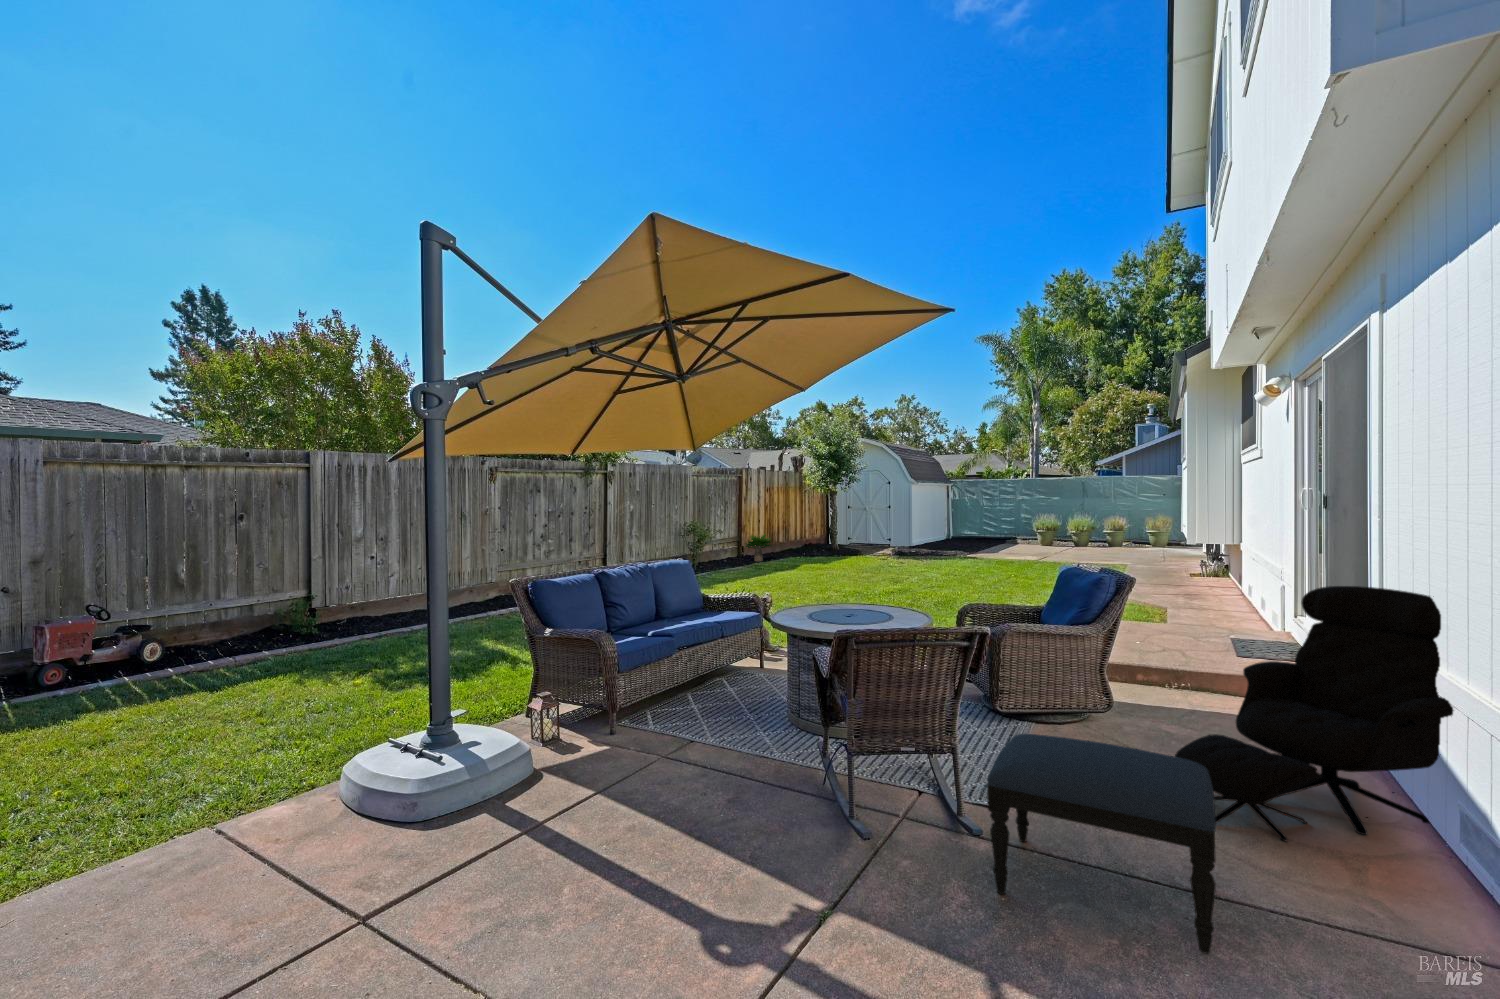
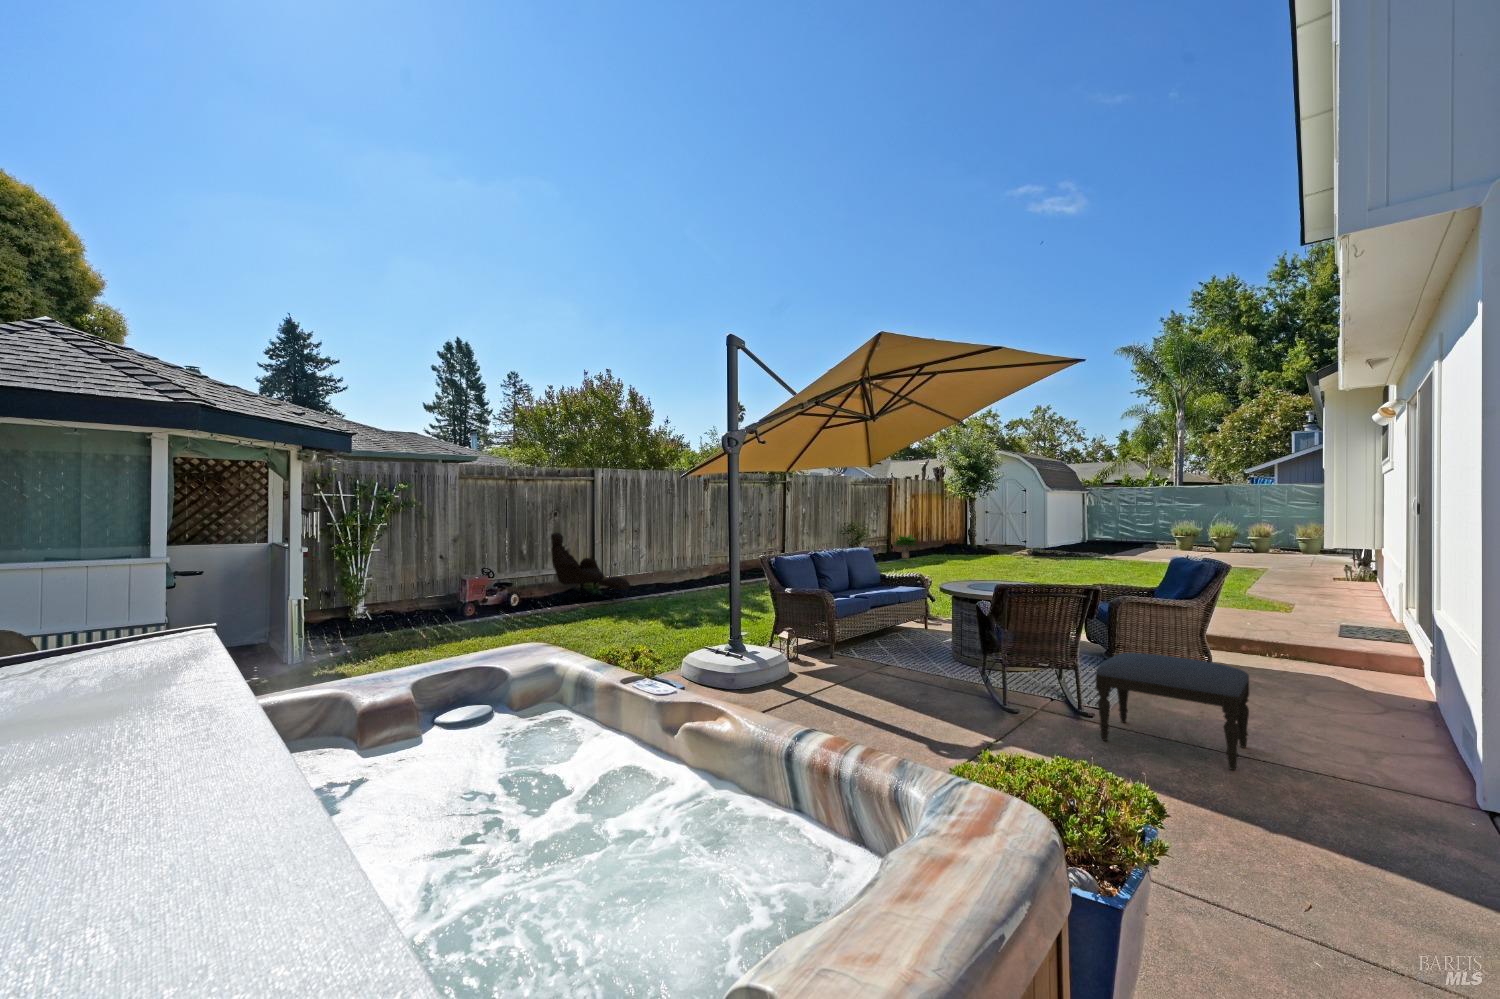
lounge chair: present [1175,586,1454,841] -> present [551,532,630,601]

